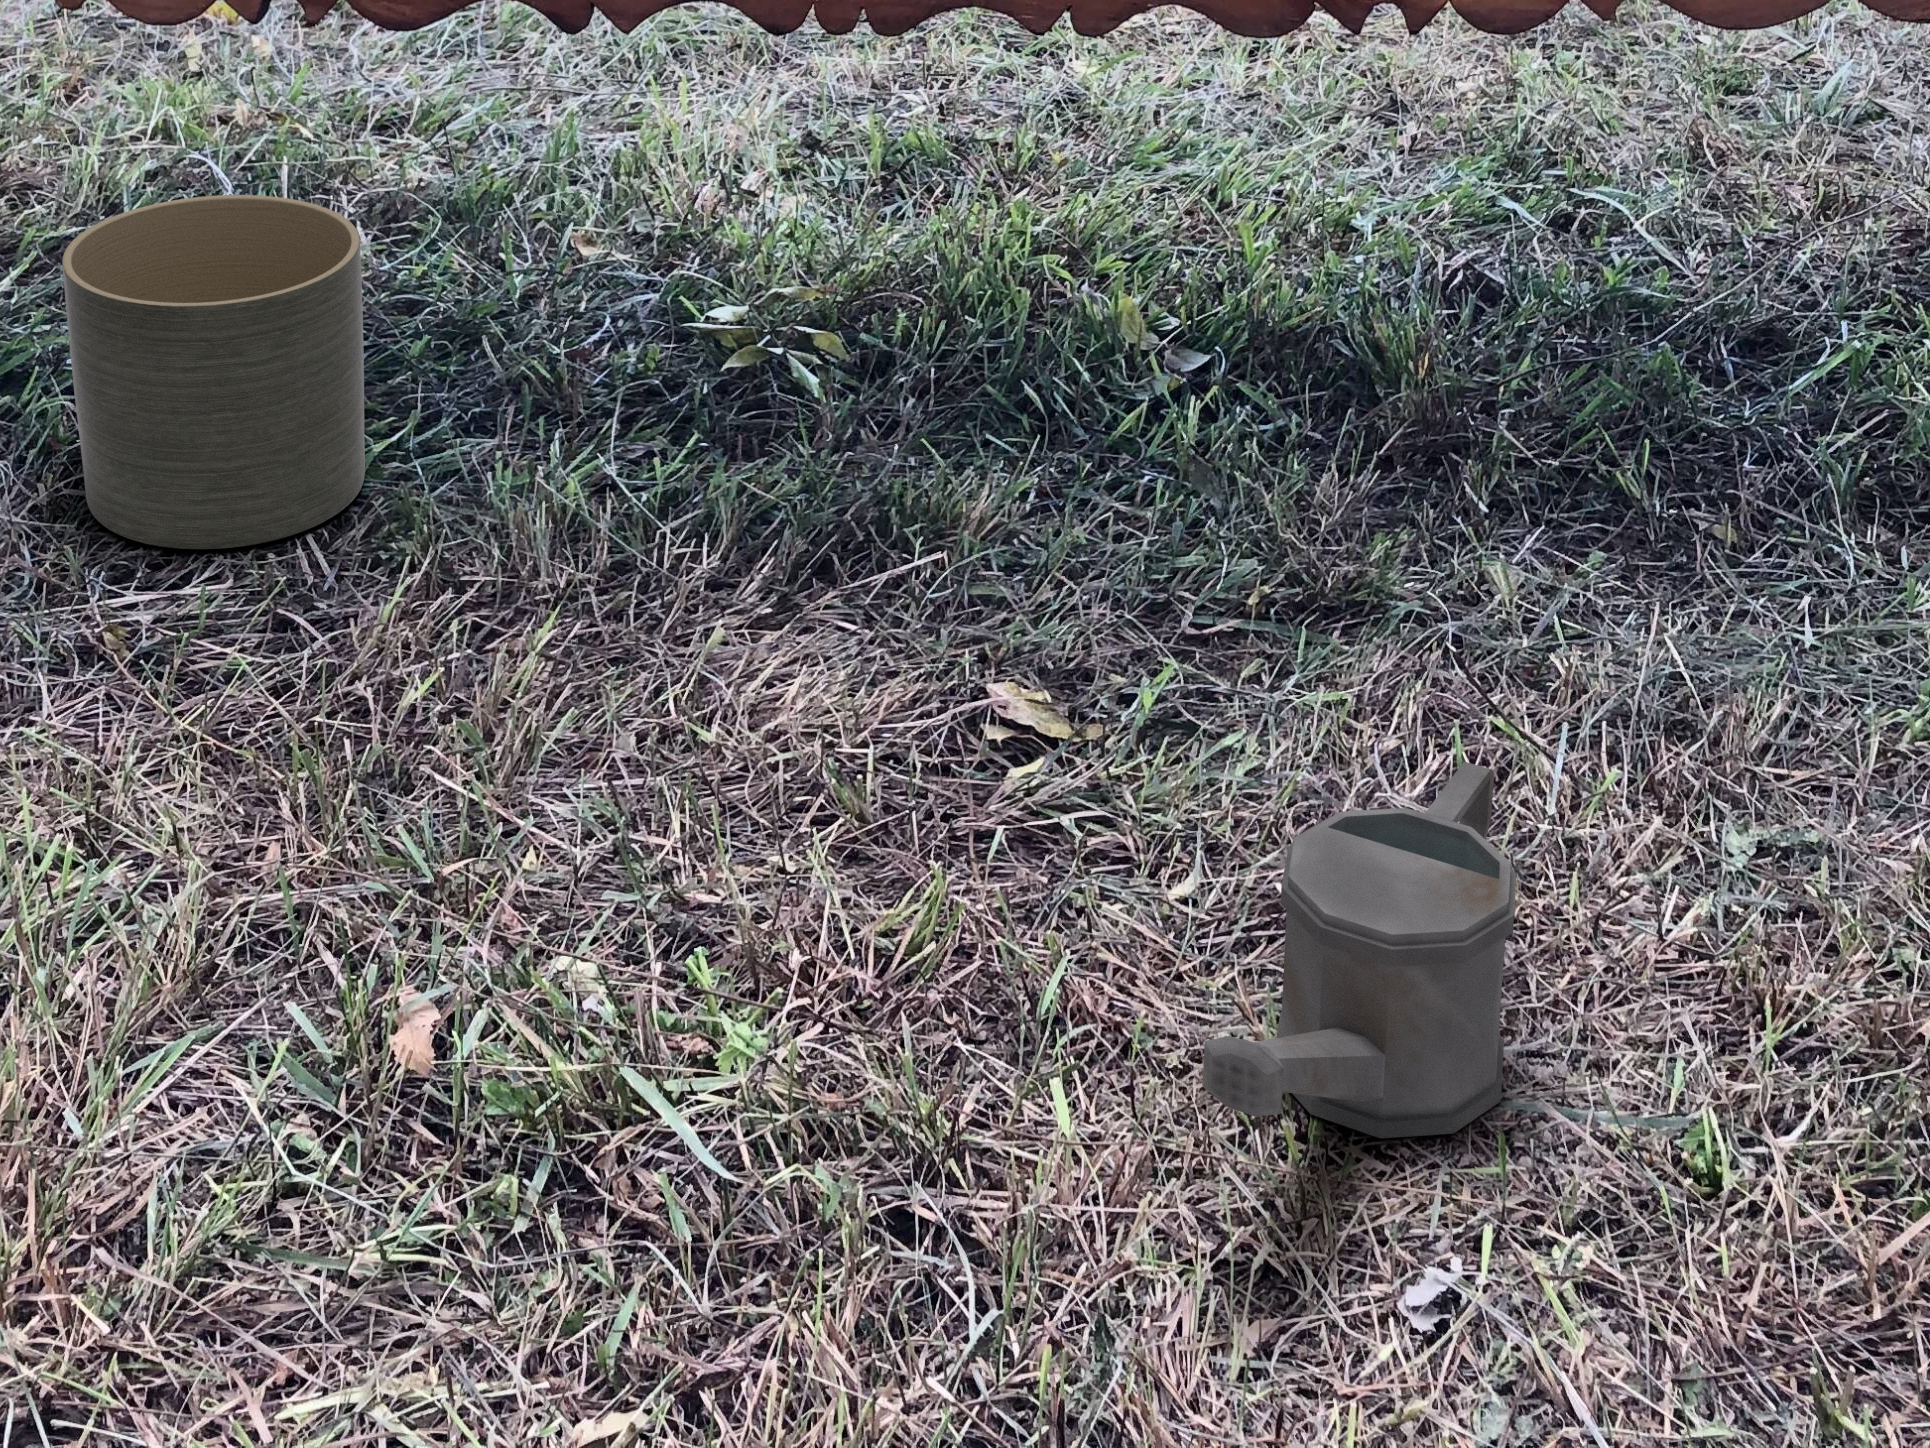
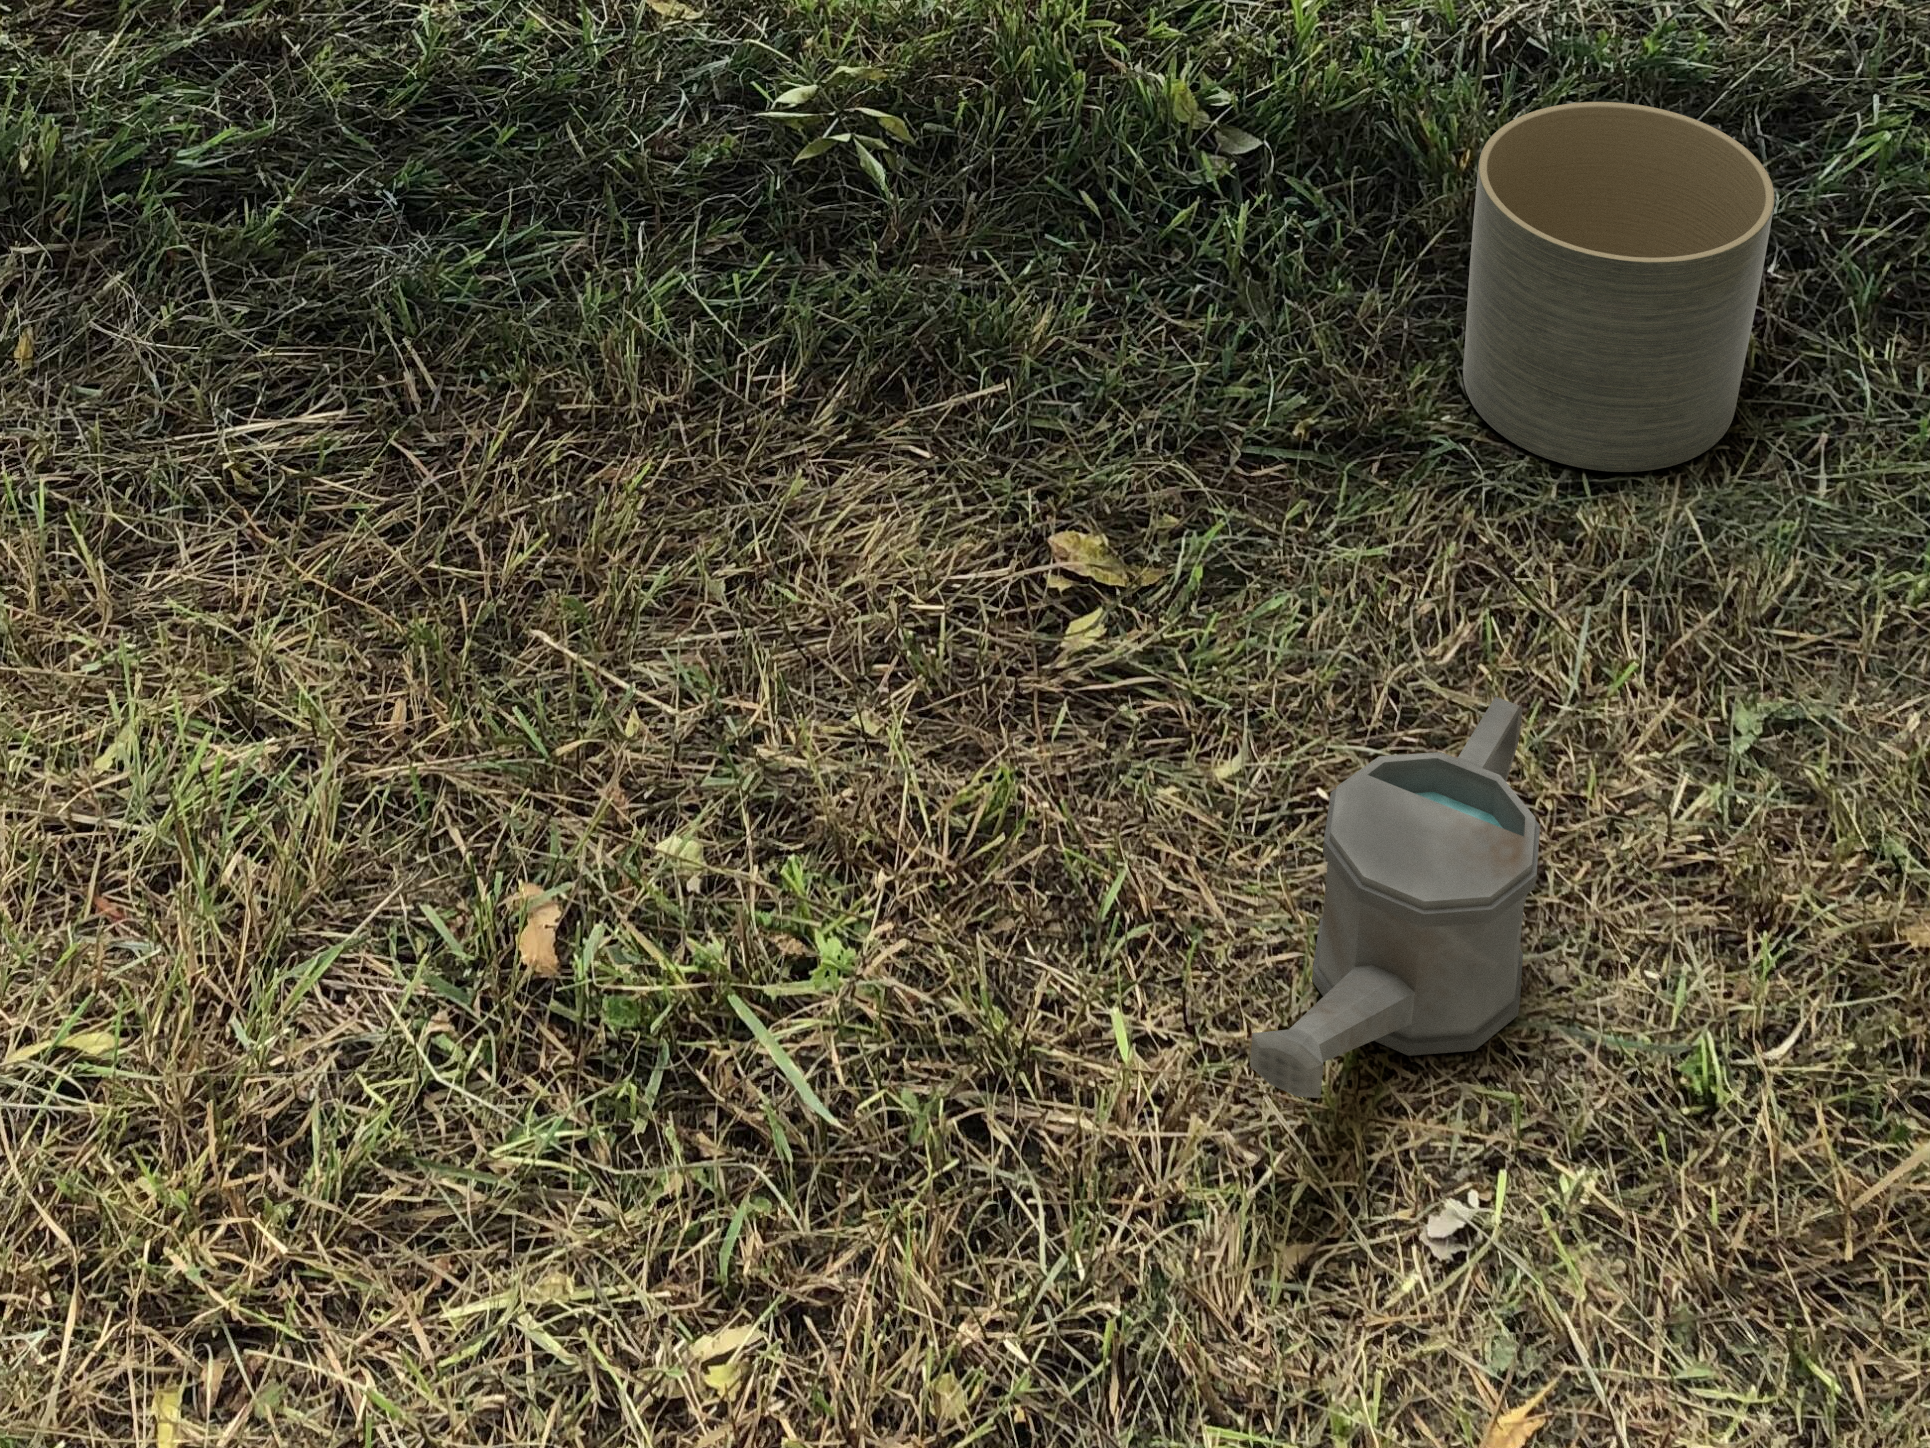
planter: present [62,195,365,549] -> present [1463,102,1775,472]

